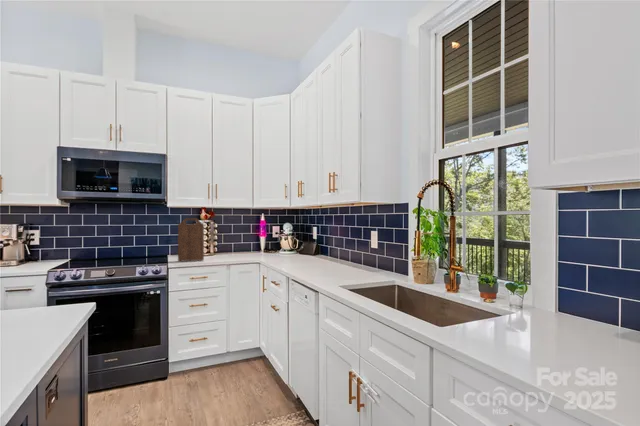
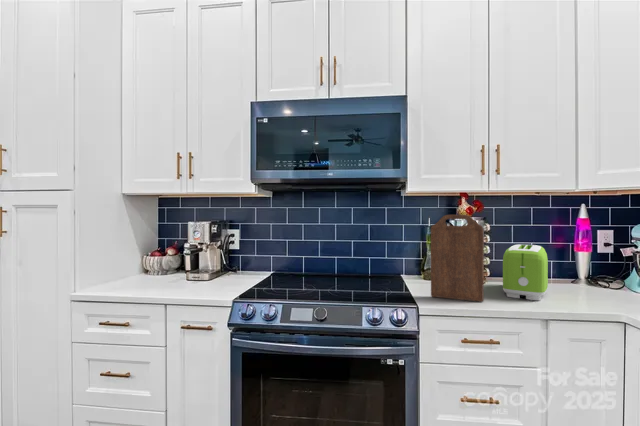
toaster: none [216,234,241,259] -> present [503,244,548,300]

